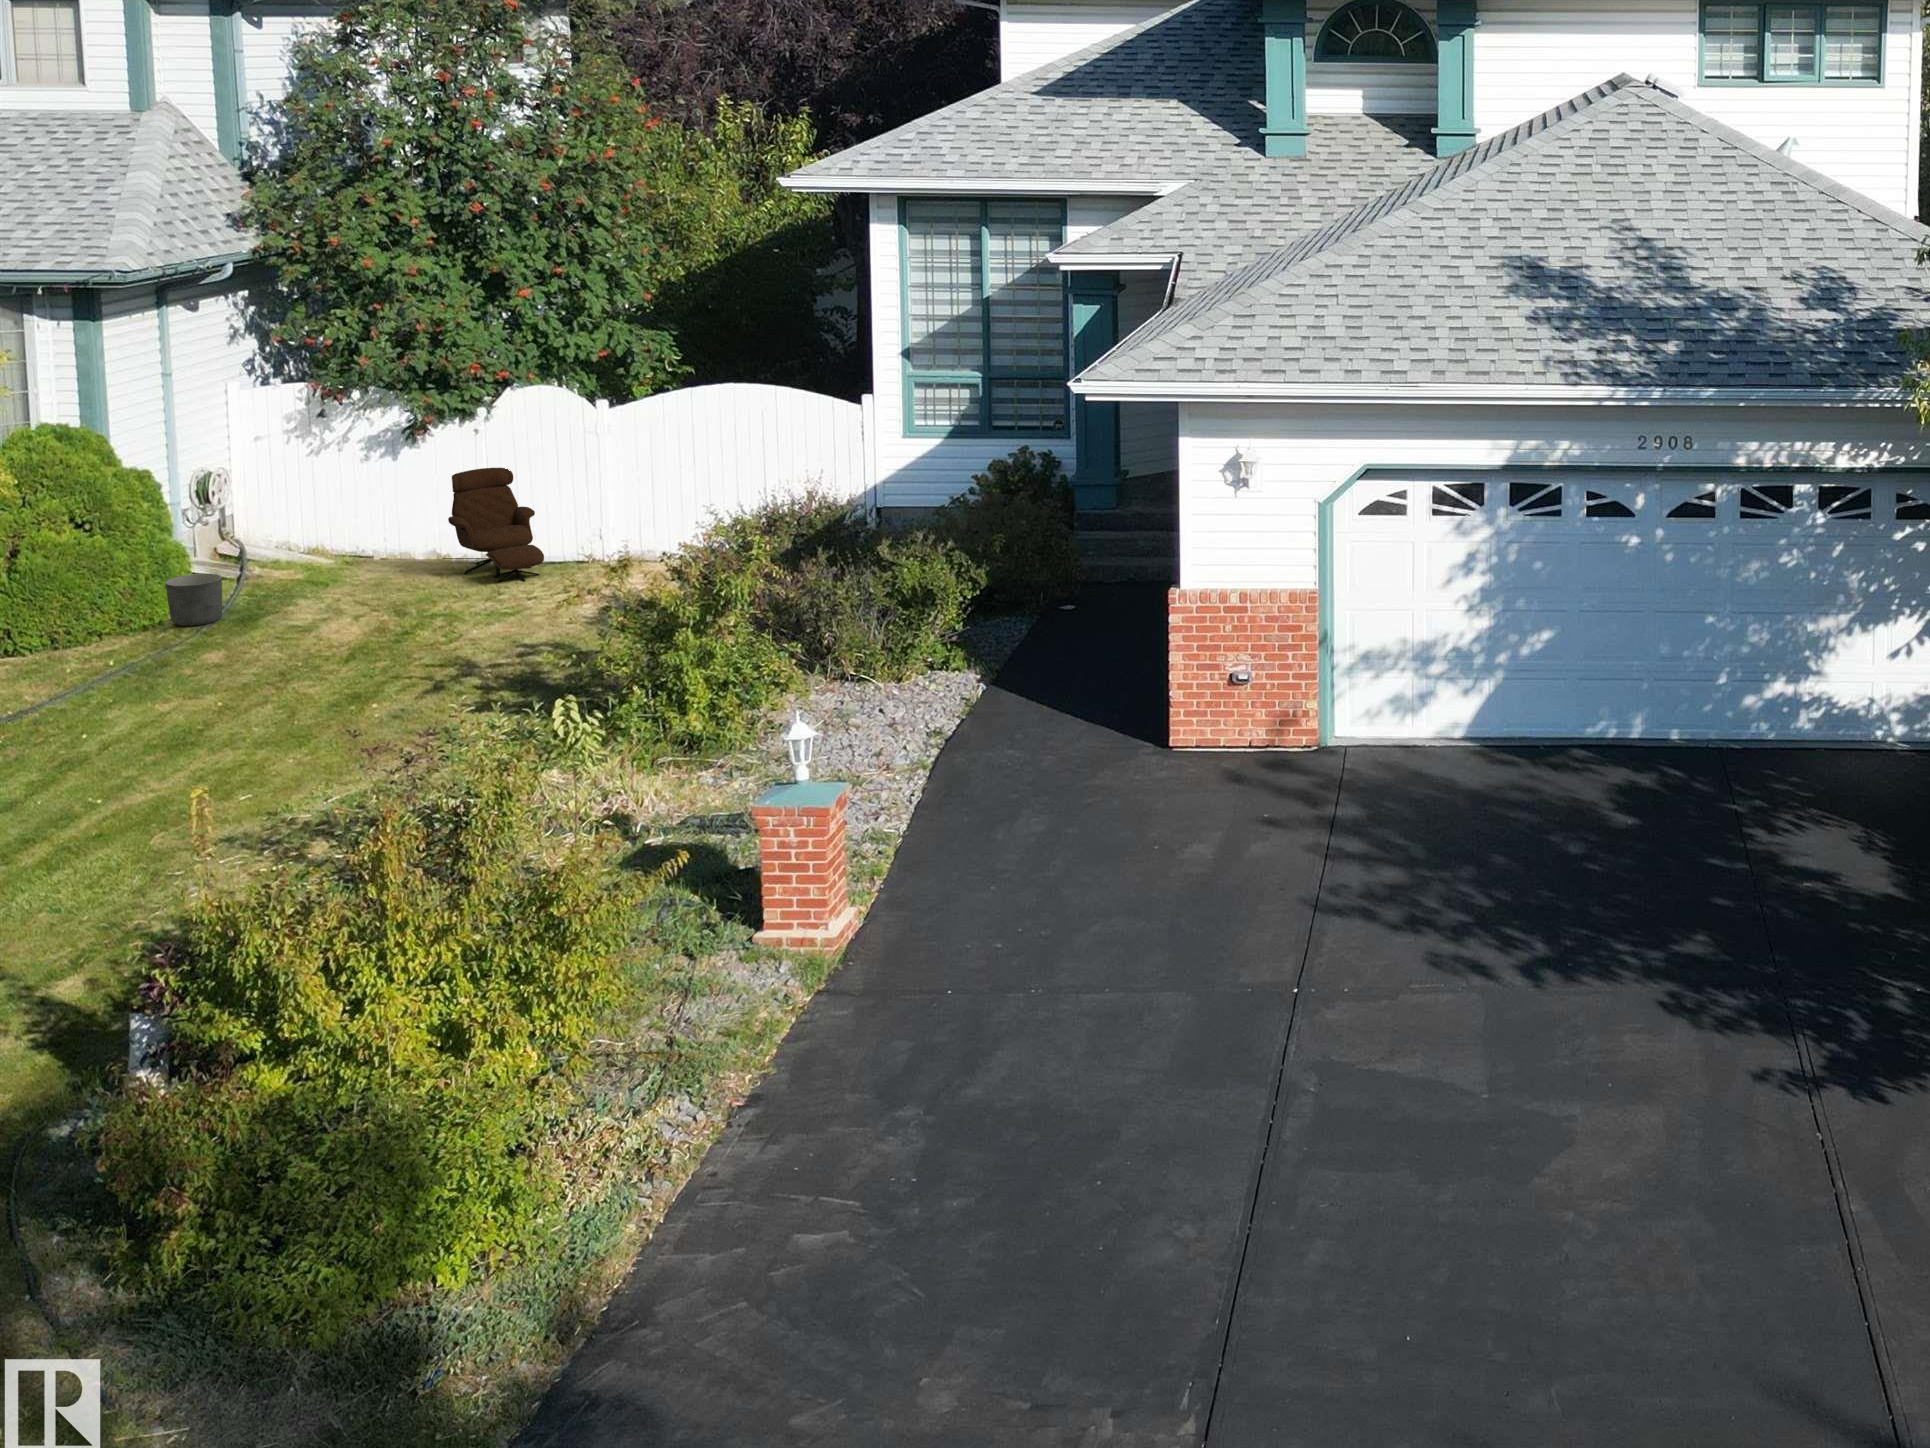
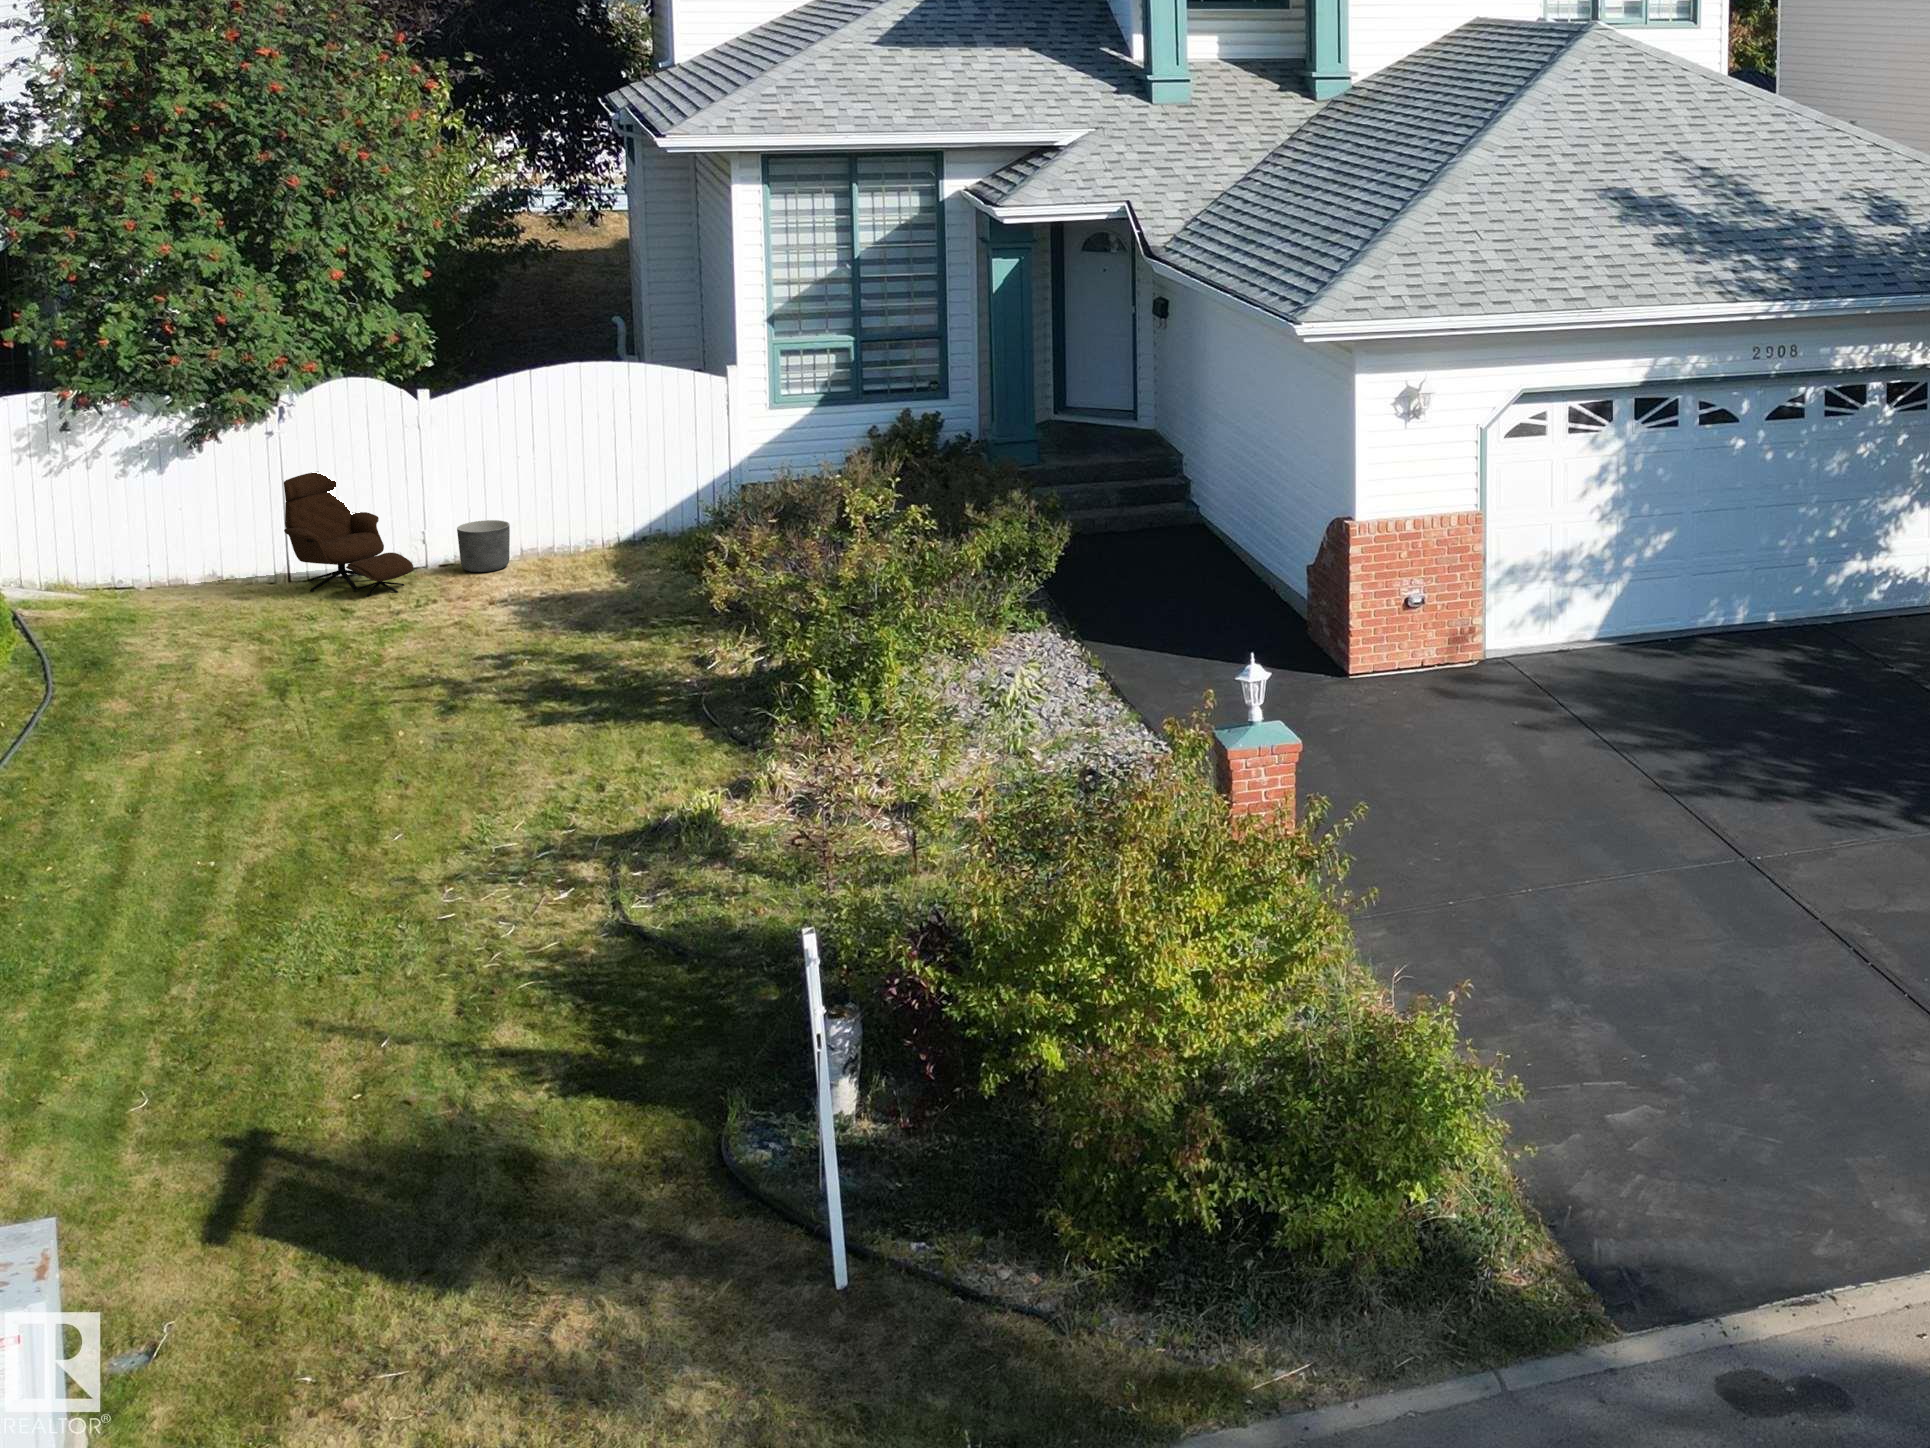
planter: present [165,573,222,626] -> present [457,520,510,572]

